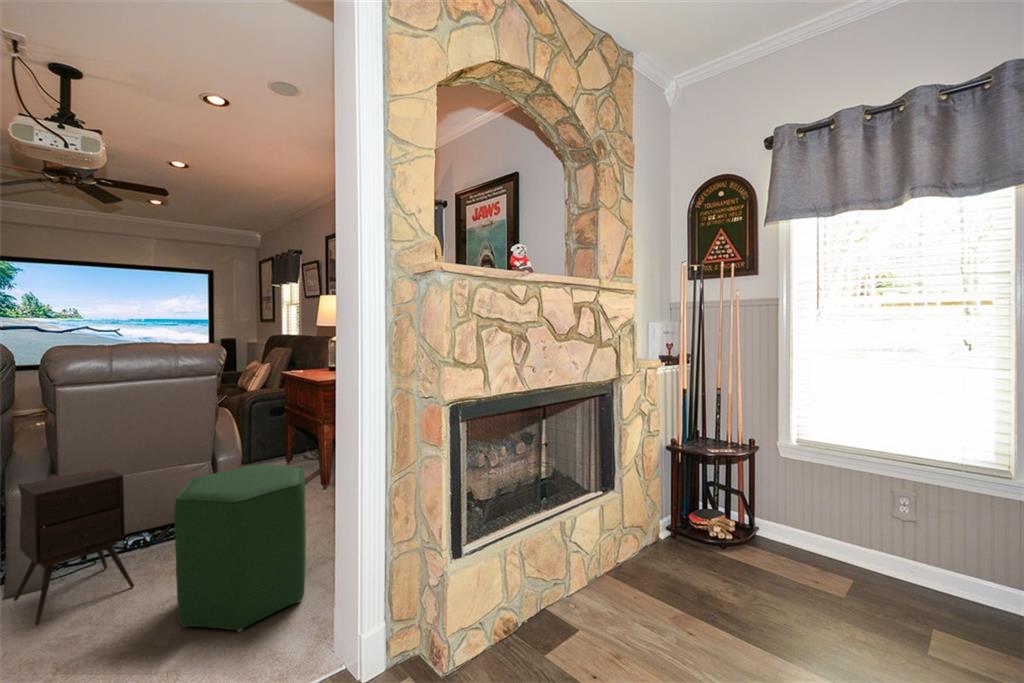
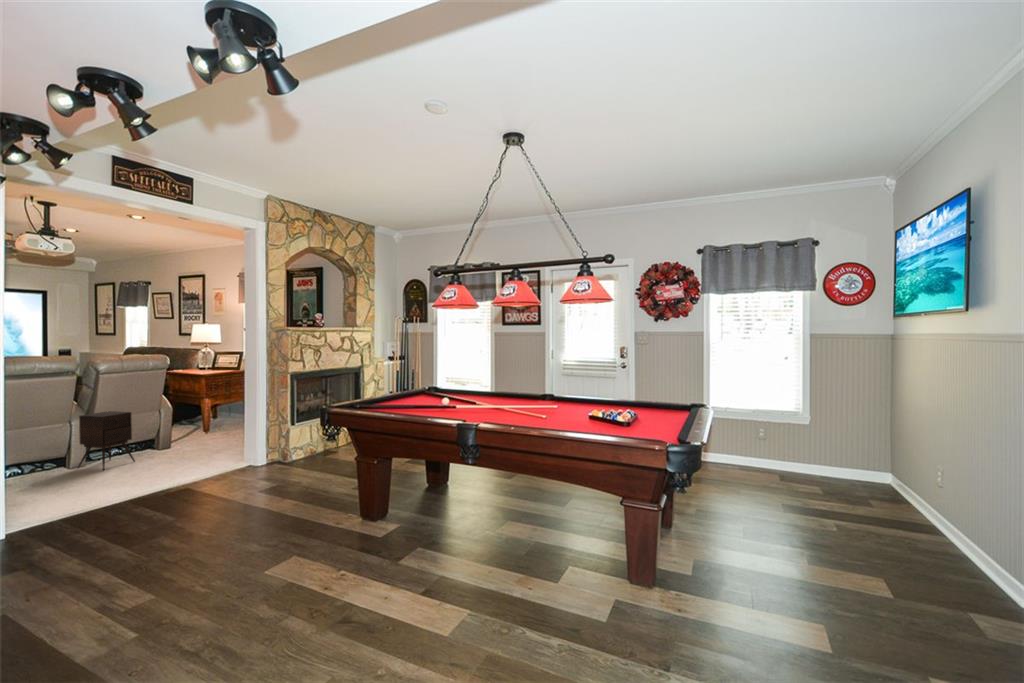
ottoman: present [174,464,306,632] -> none [169,406,225,465]

